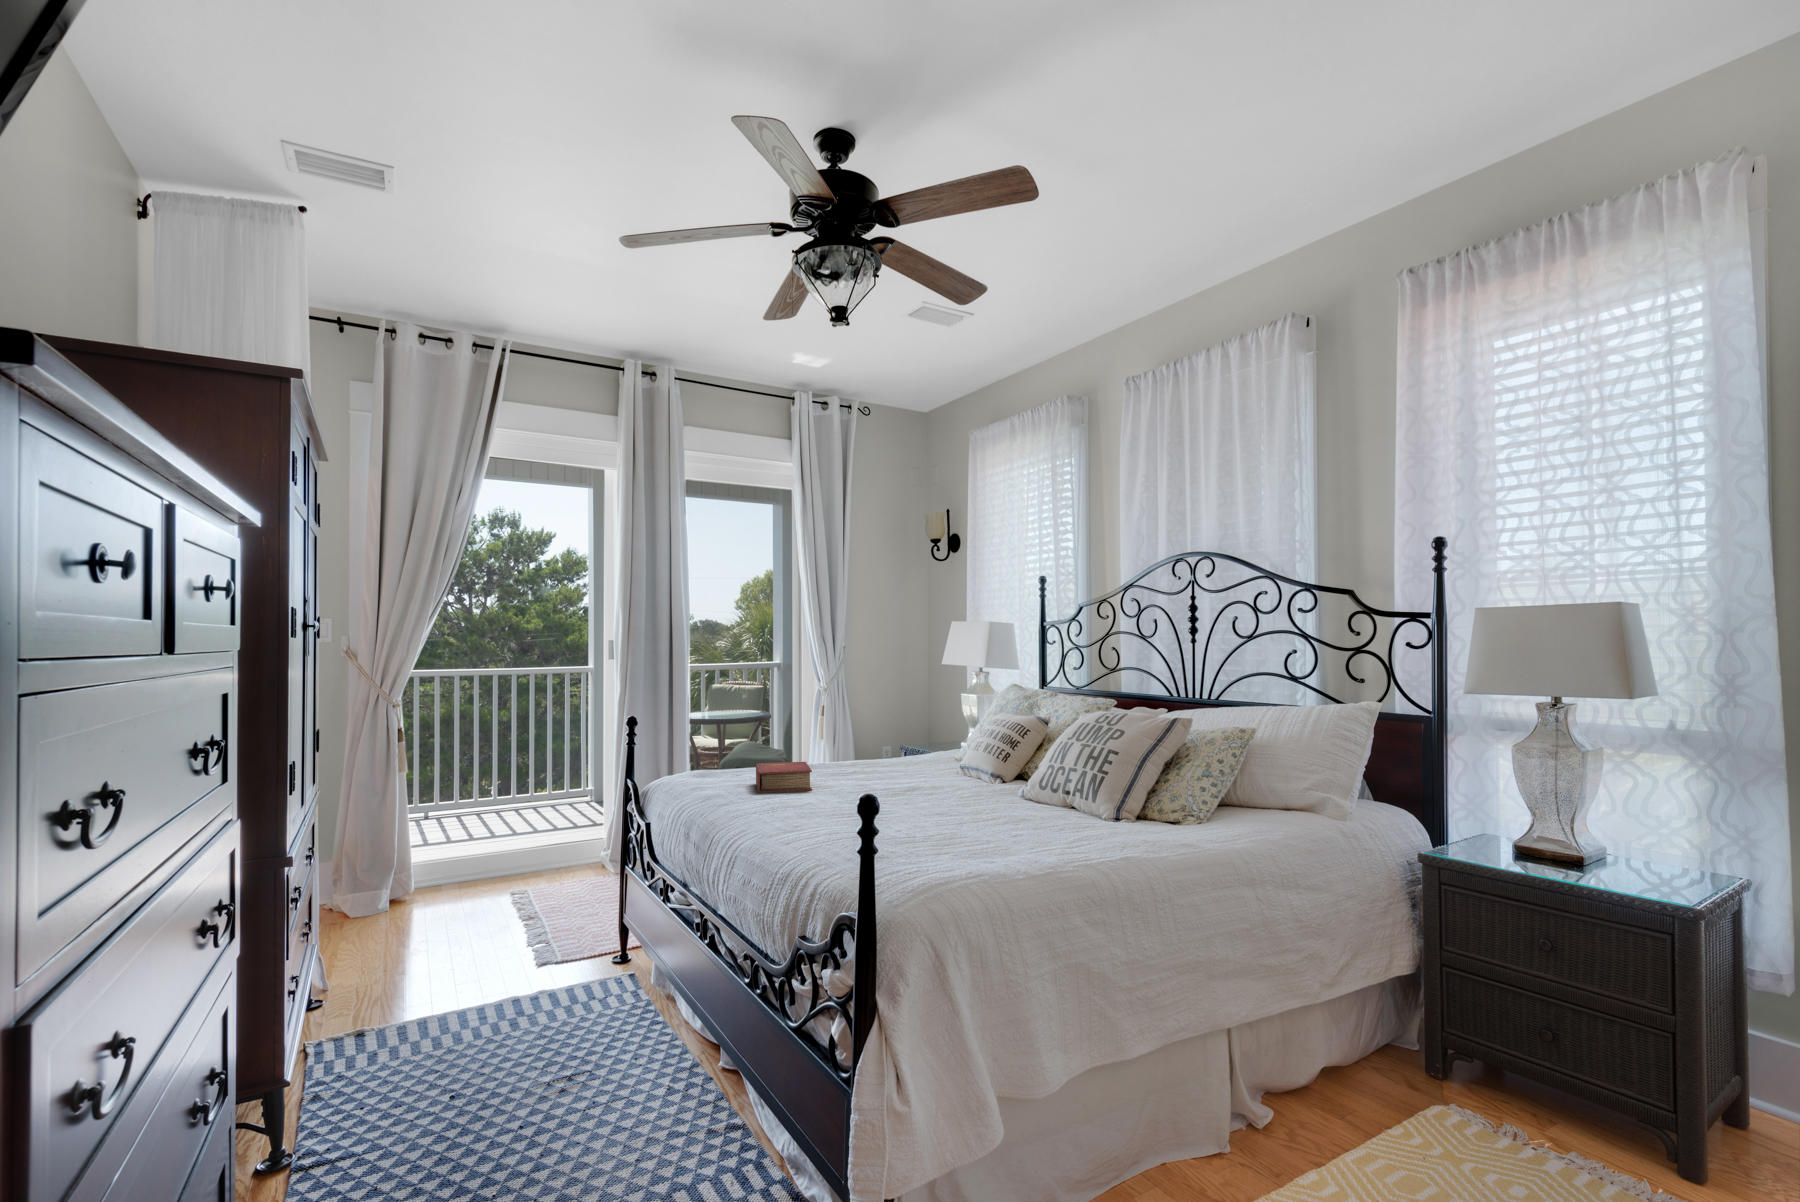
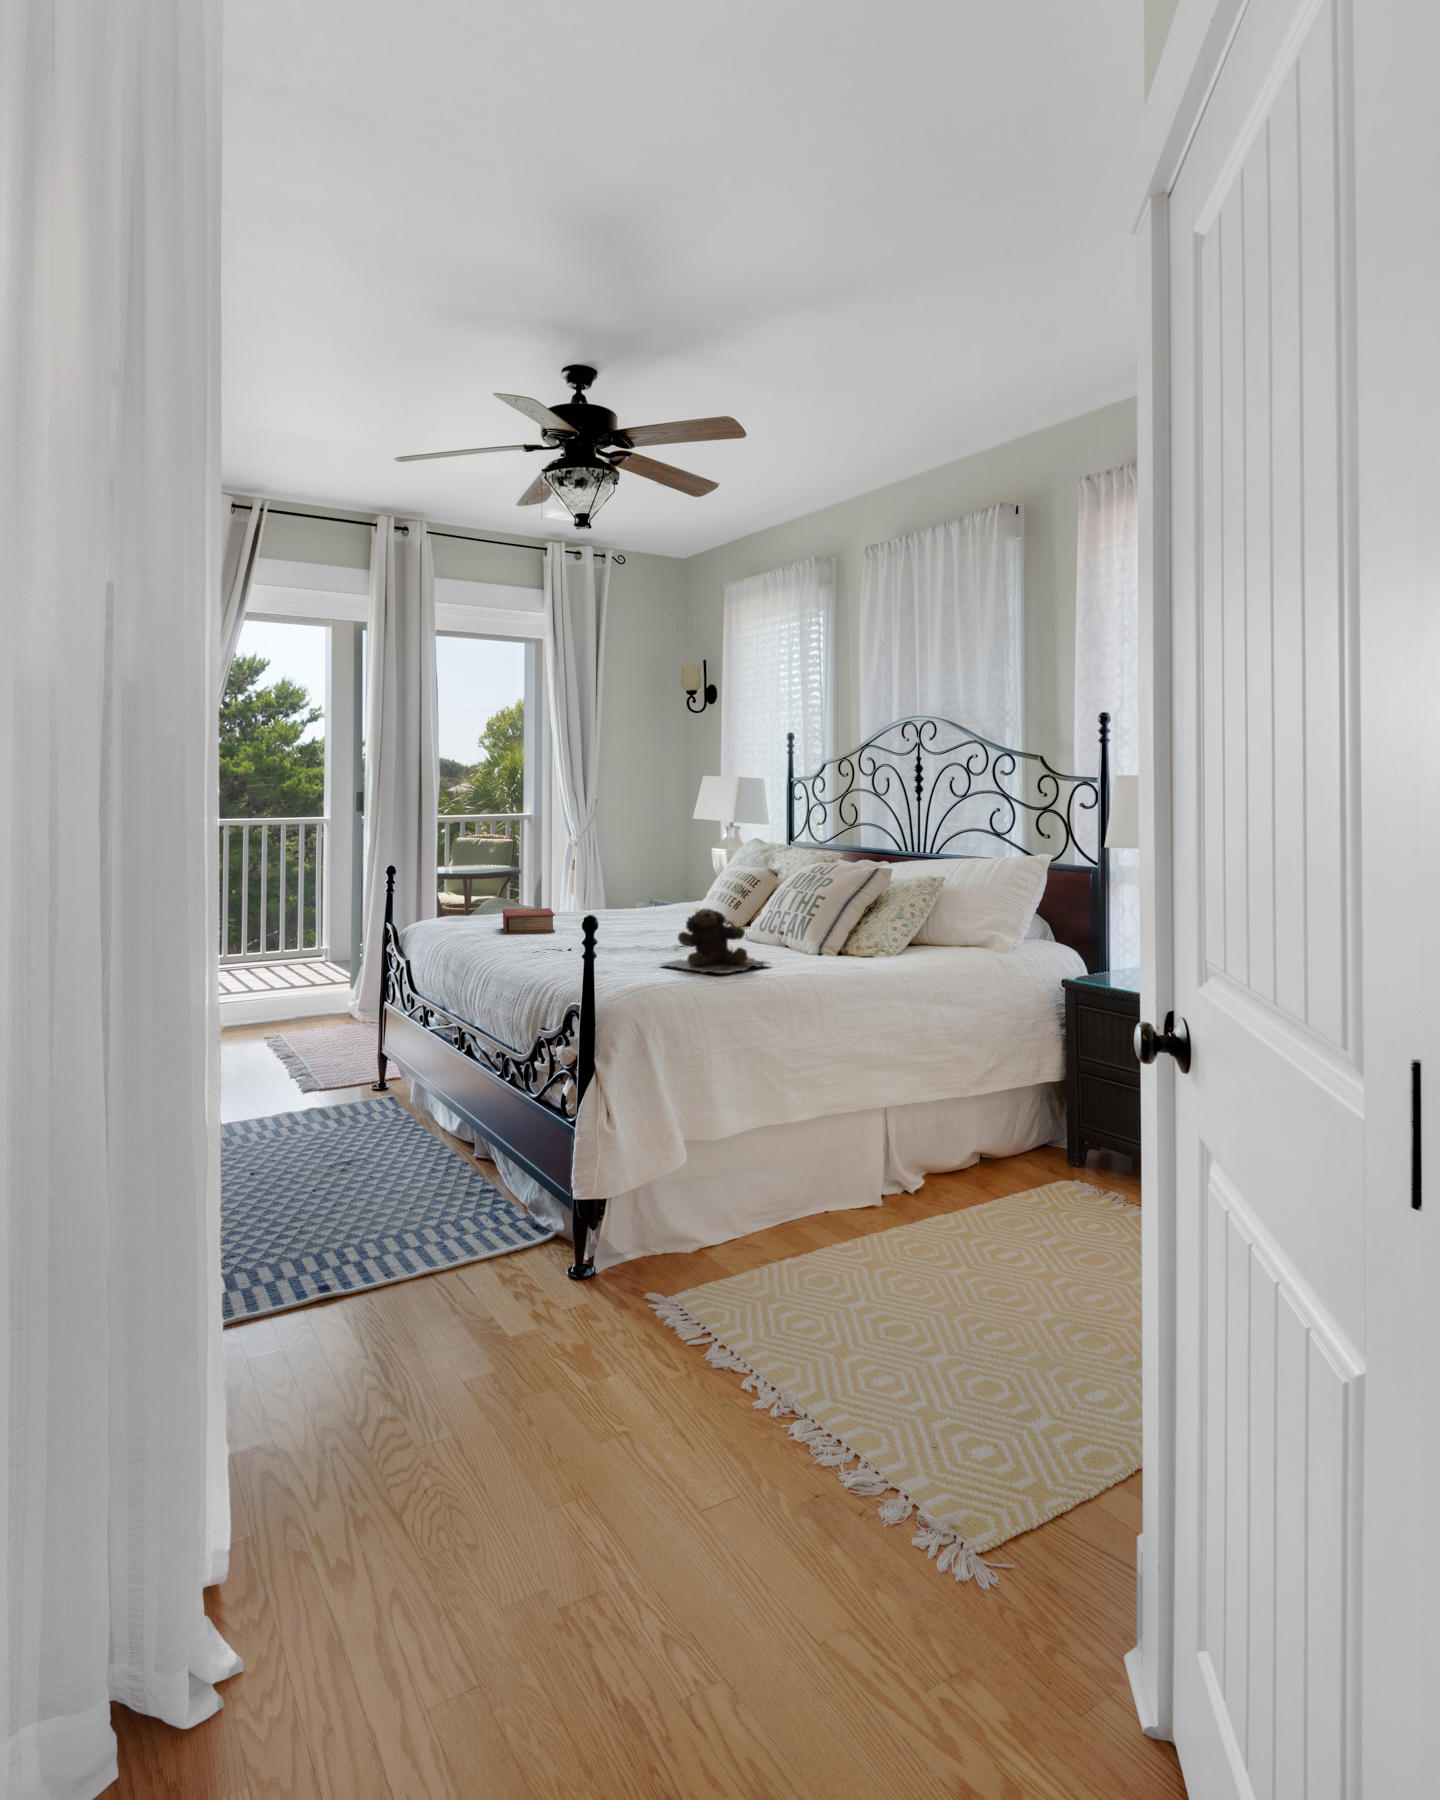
teddy bear: none [939,772,1075,857] -> present [662,909,769,973]

